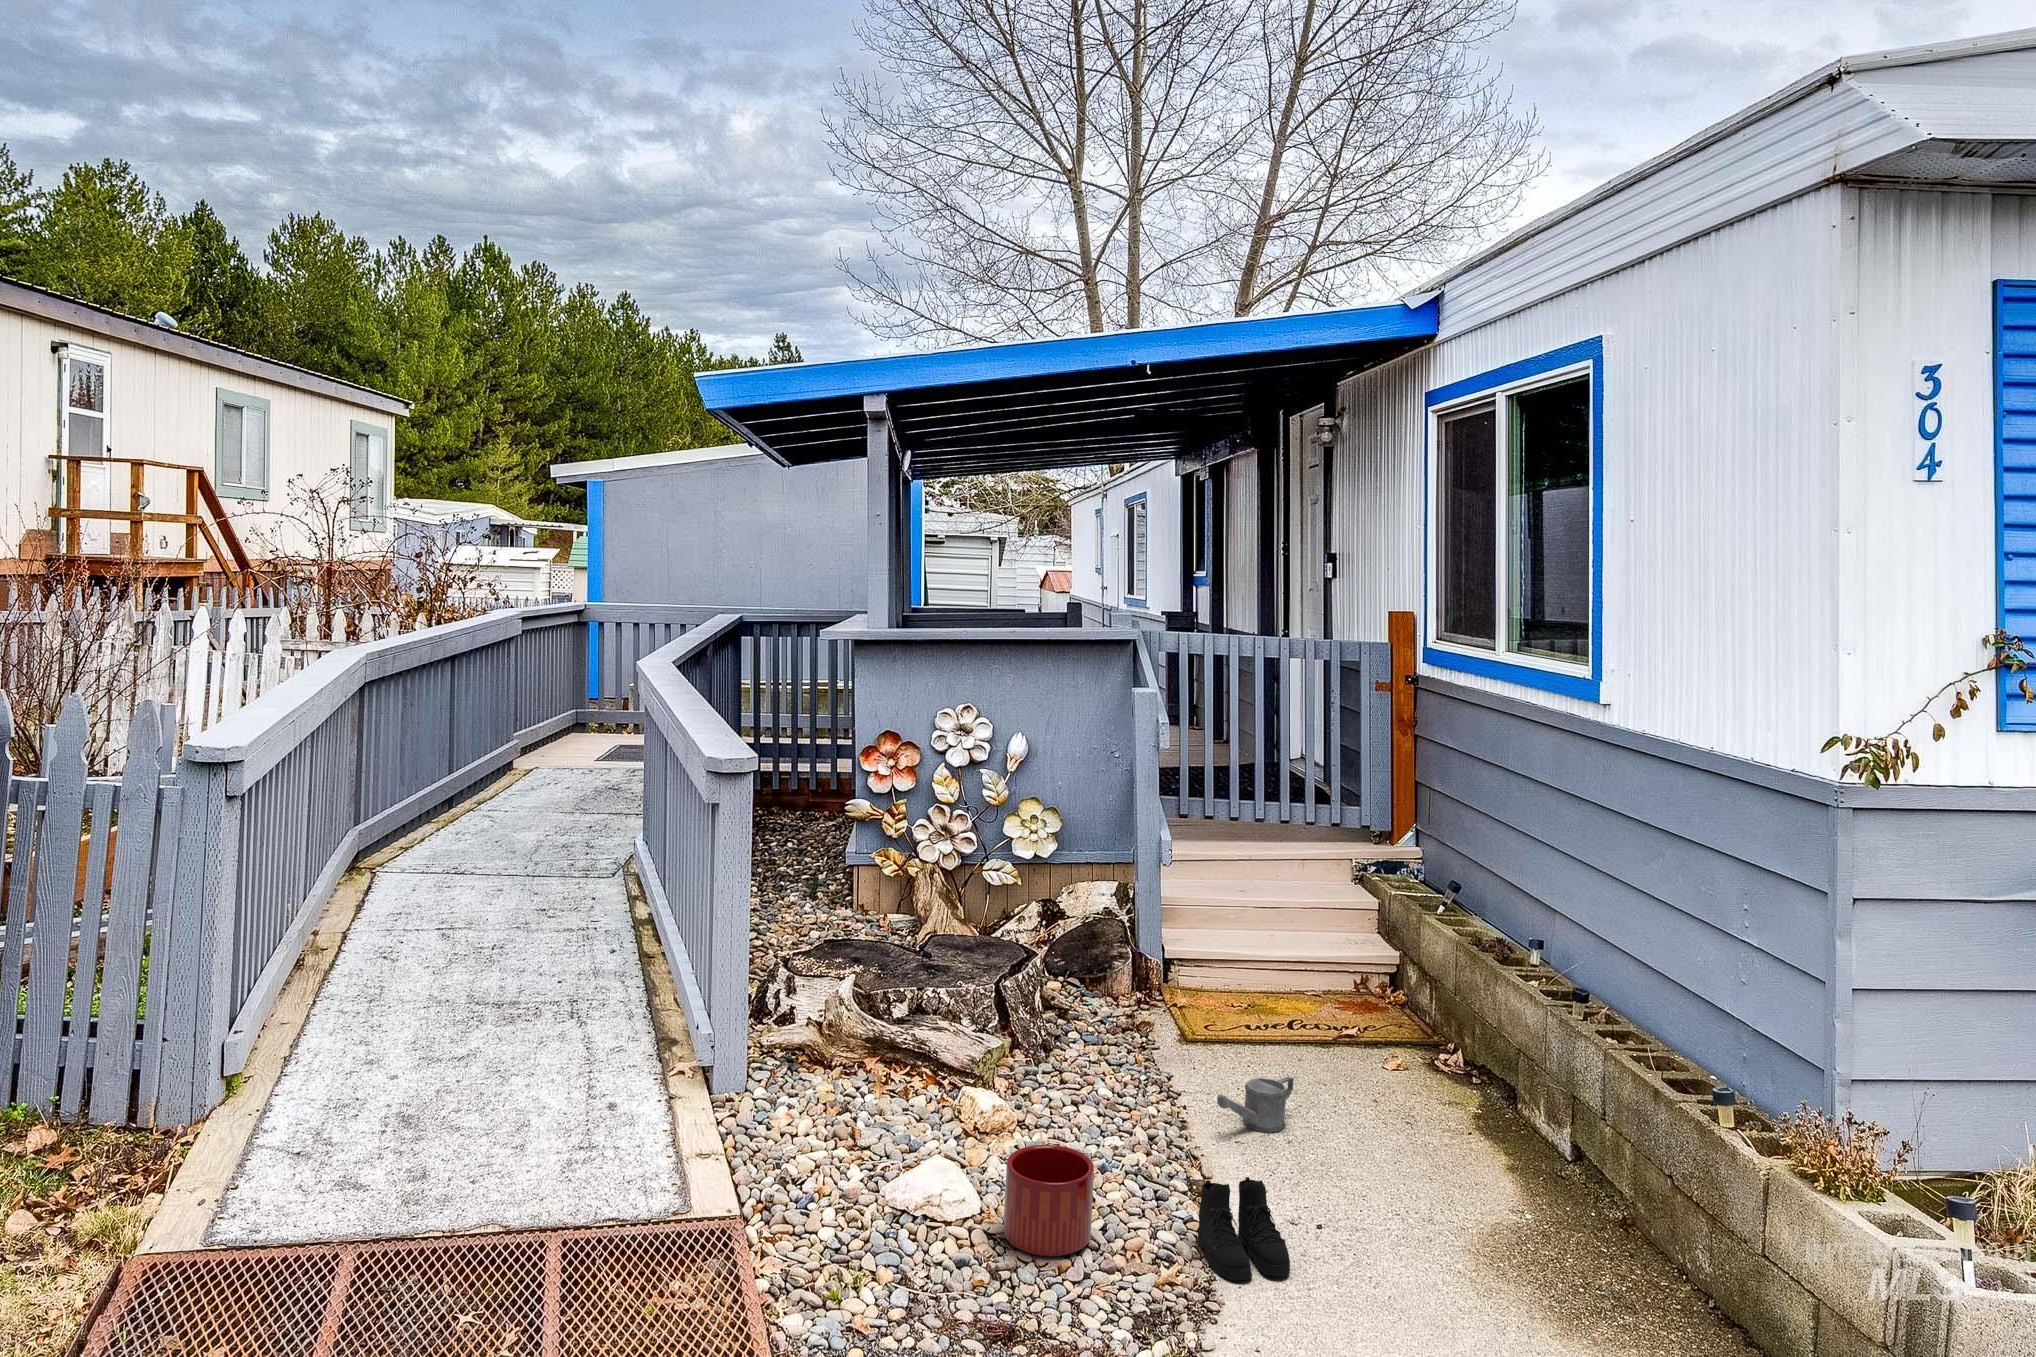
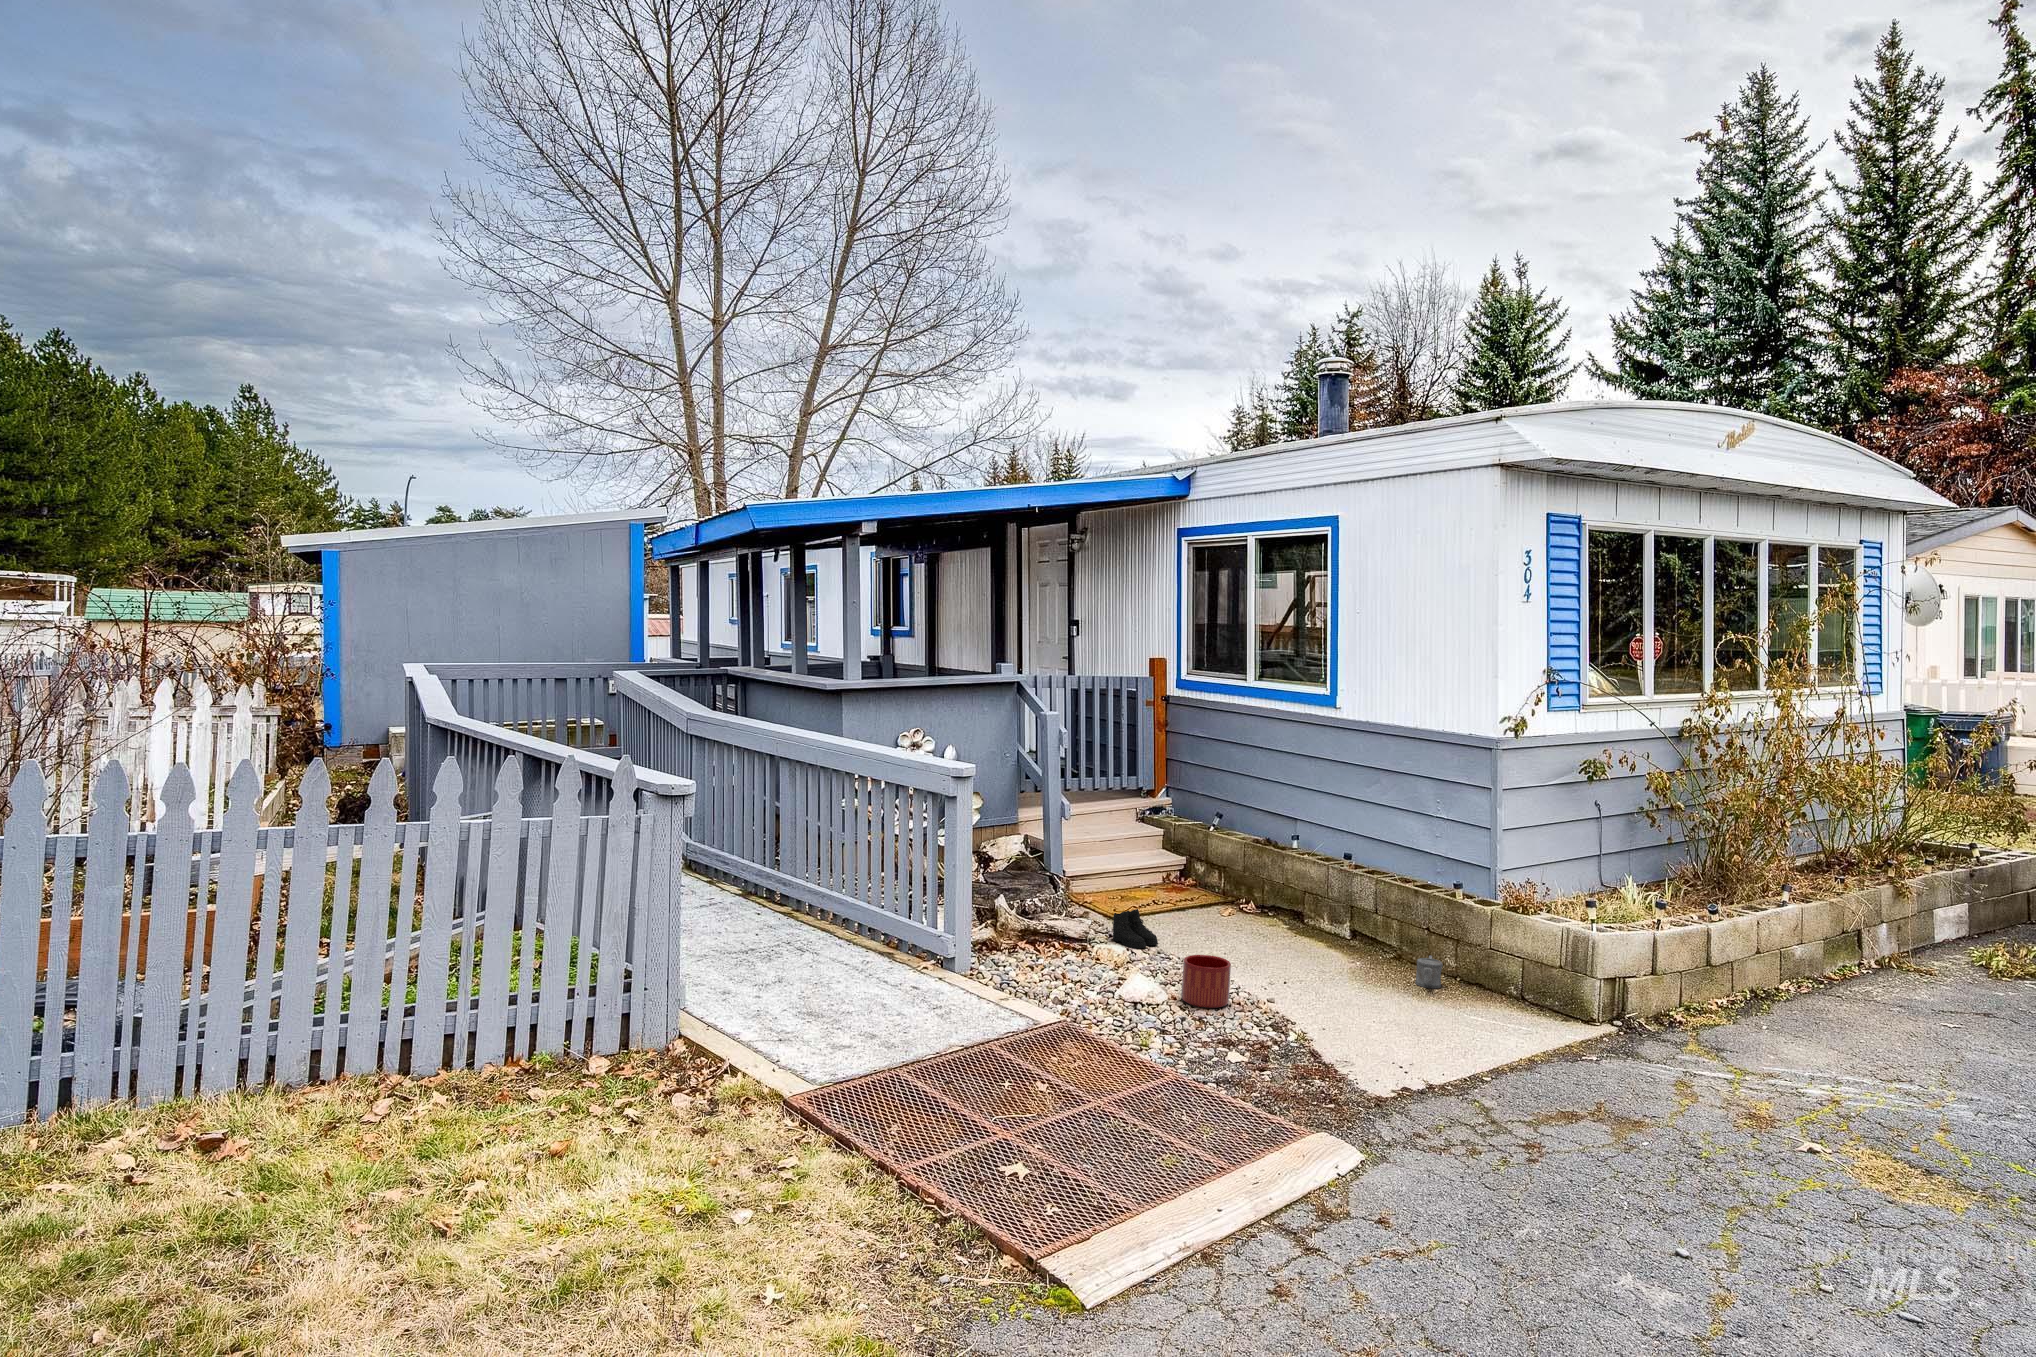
watering can: present [1217,1076,1294,1133] -> present [1415,956,1443,988]
boots: present [1198,1177,1290,1281] -> present [1112,909,1158,948]

